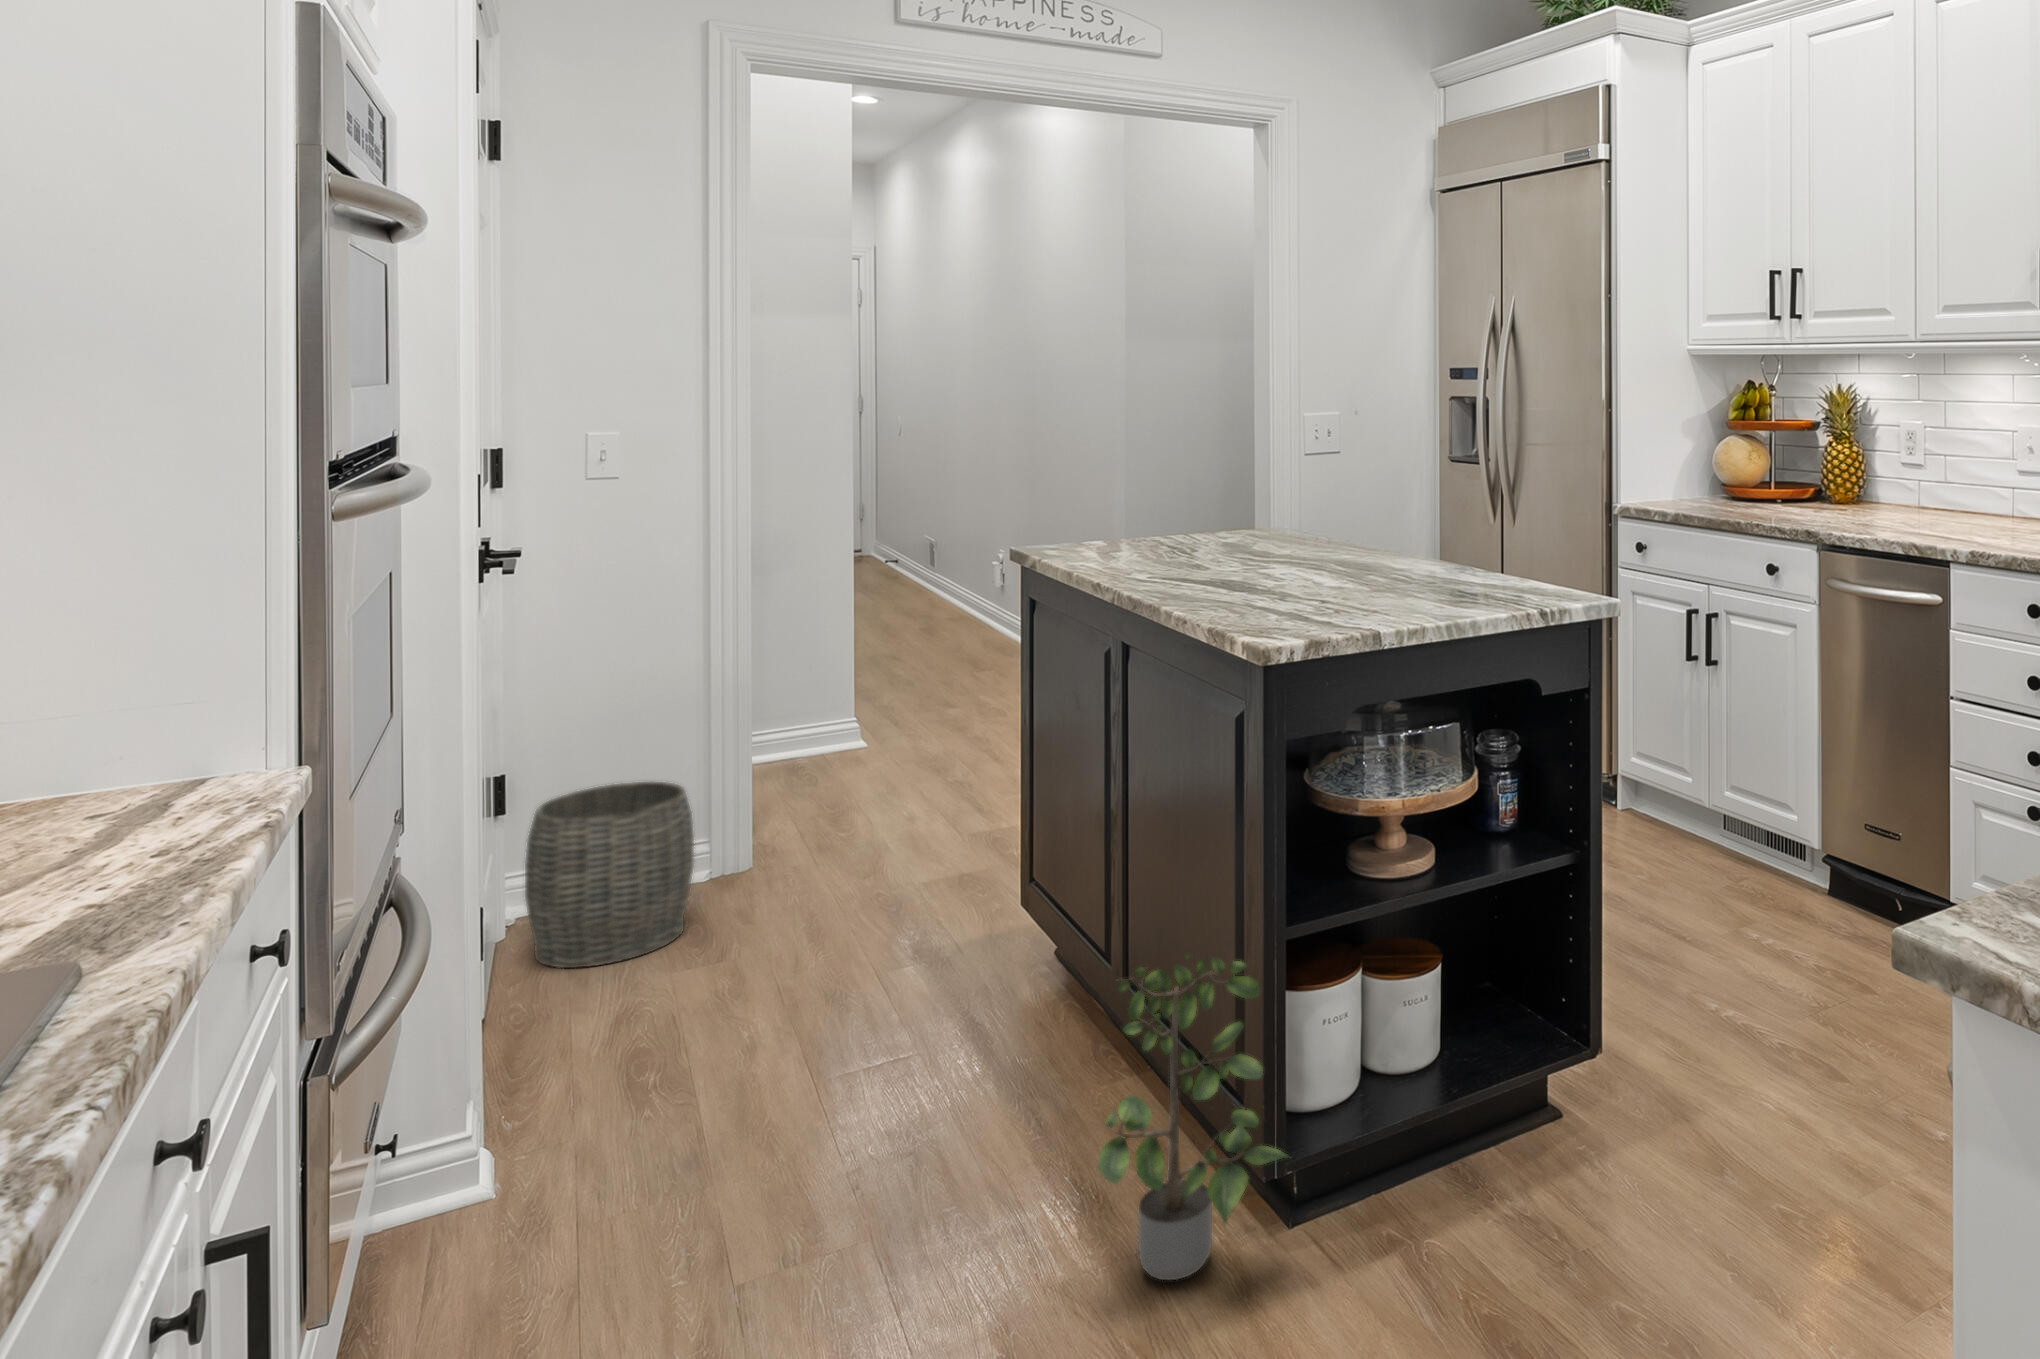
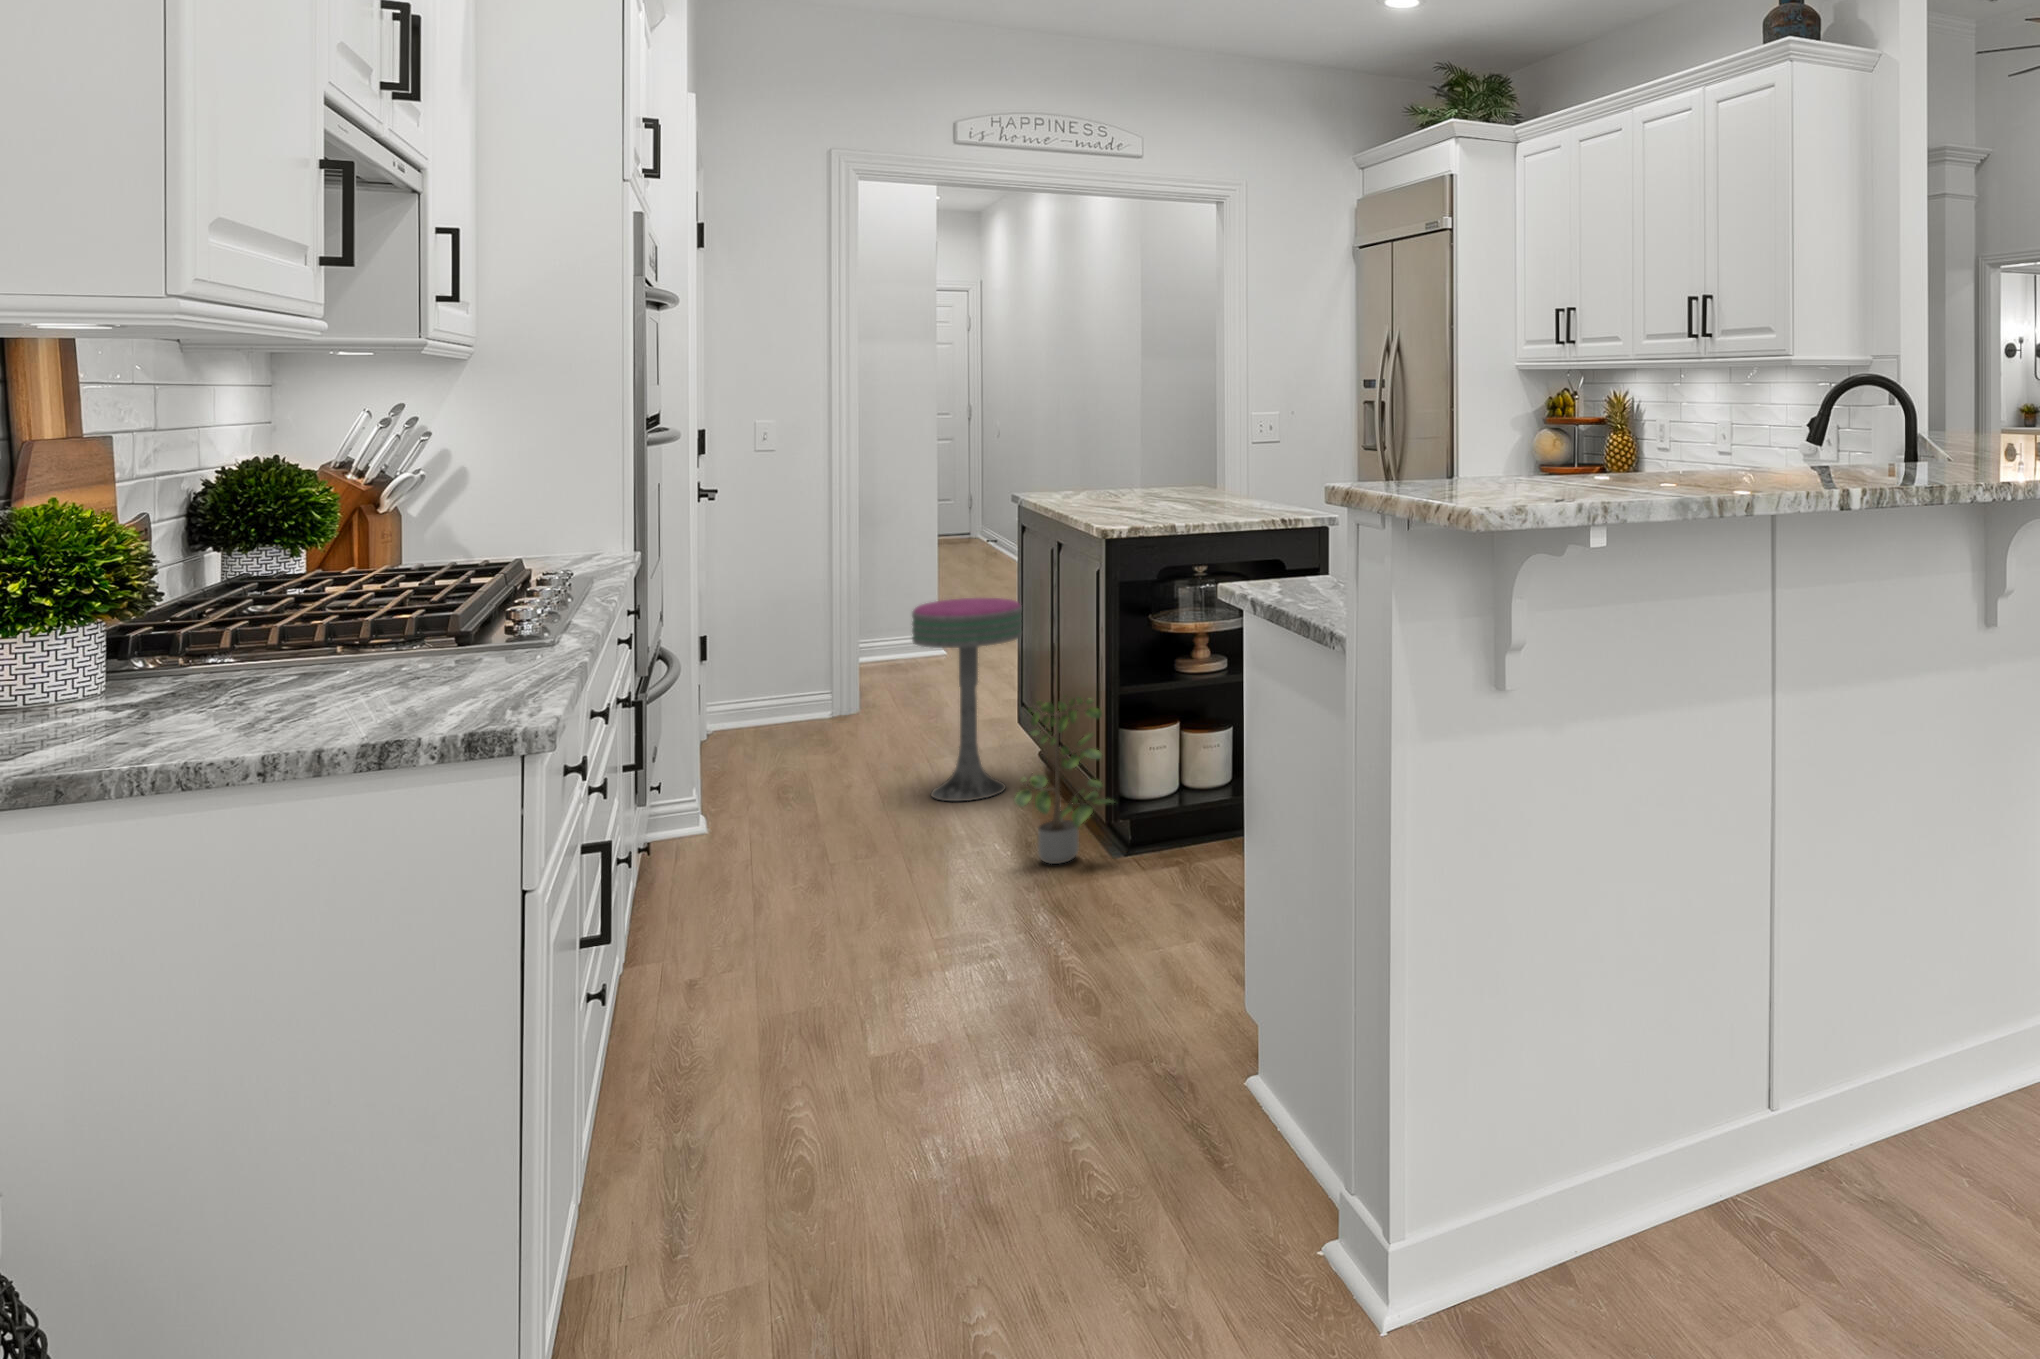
bar stool: none [866,725,1051,1089] -> present [912,598,1022,801]
woven basket: present [525,782,694,968] -> none [722,646,821,752]

